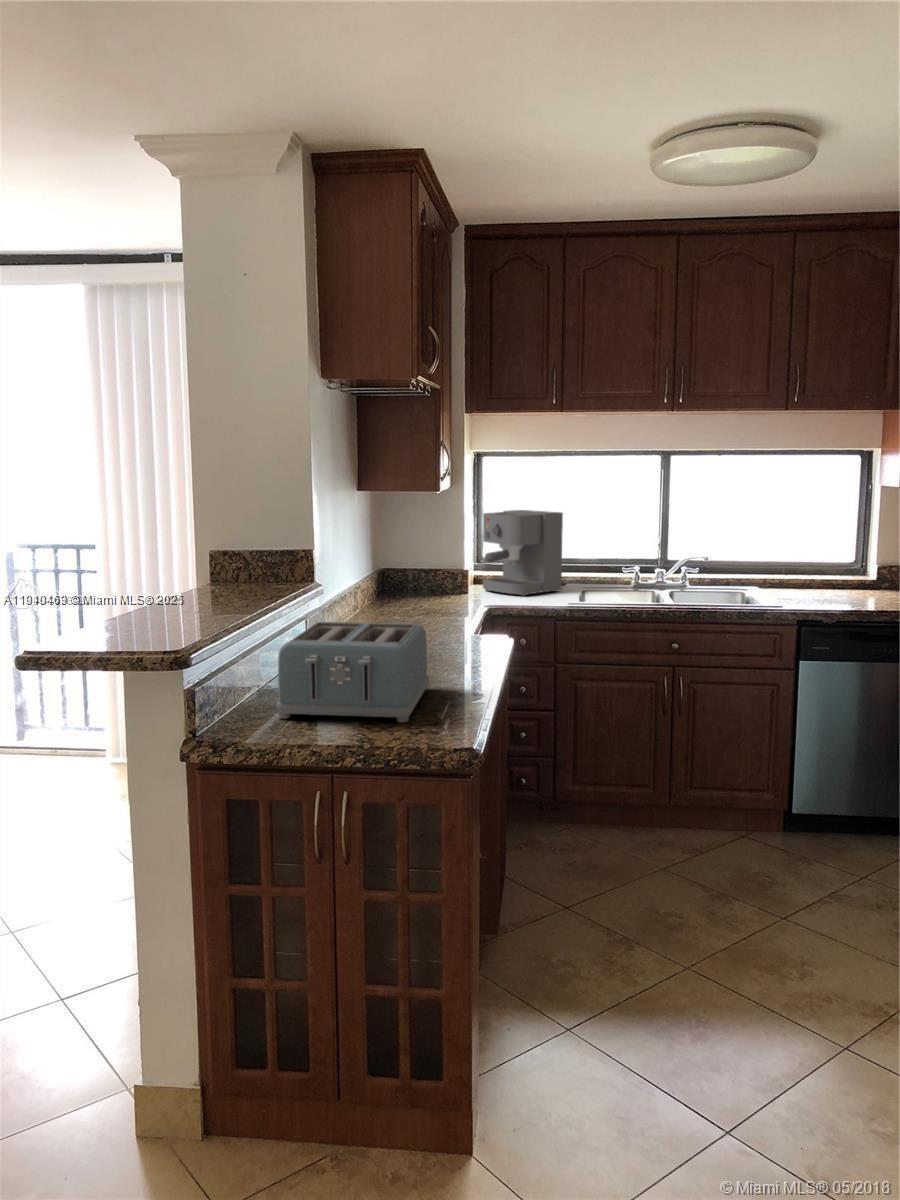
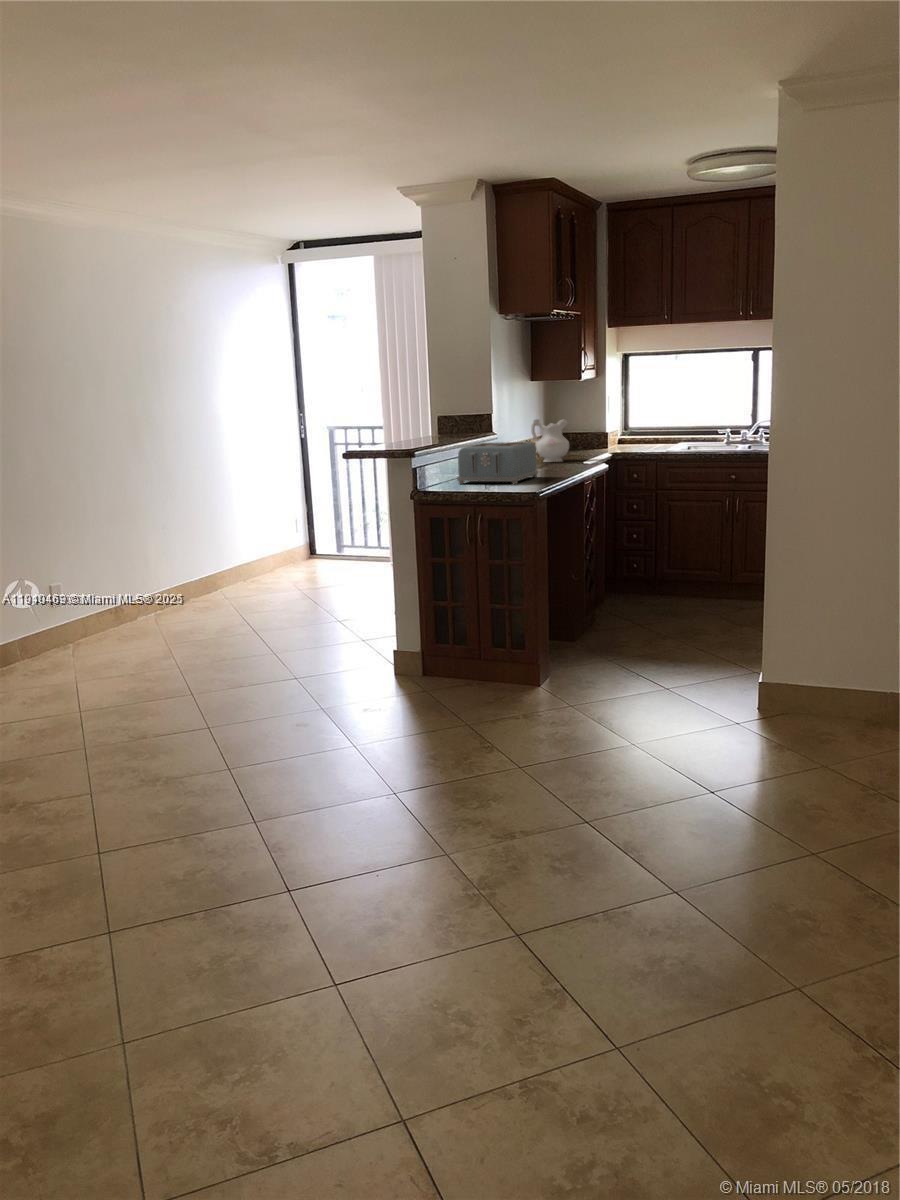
coffee maker: present [483,510,563,597] -> none [617,394,674,450]
ceramic pitcher: none [371,557,435,629] -> present [531,419,569,462]

